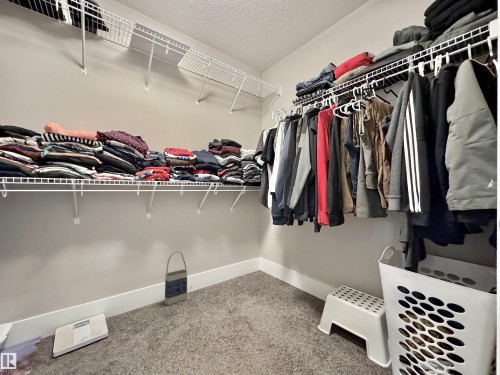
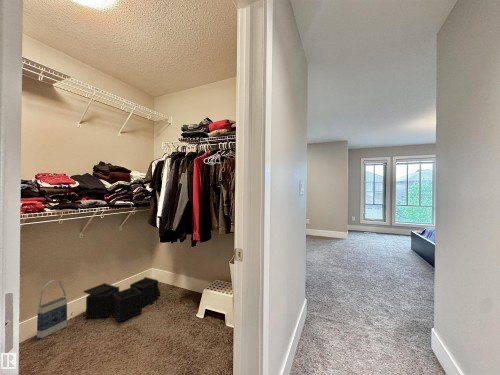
storage bin: none [201,264,271,309] -> present [84,277,160,322]

